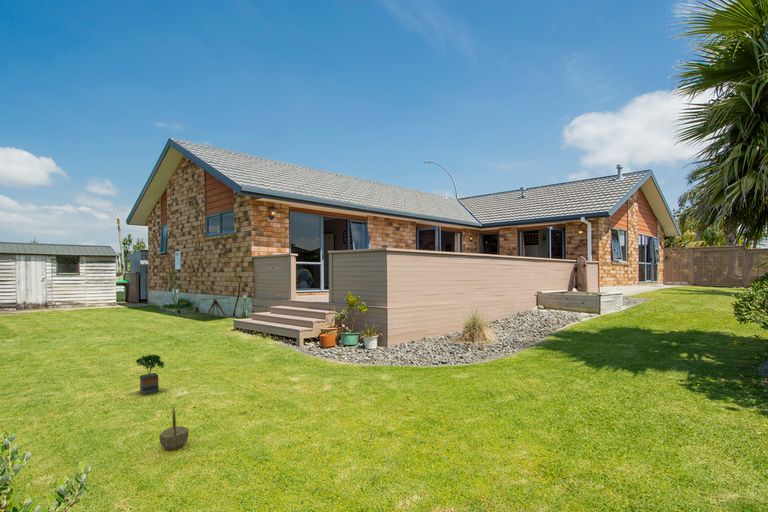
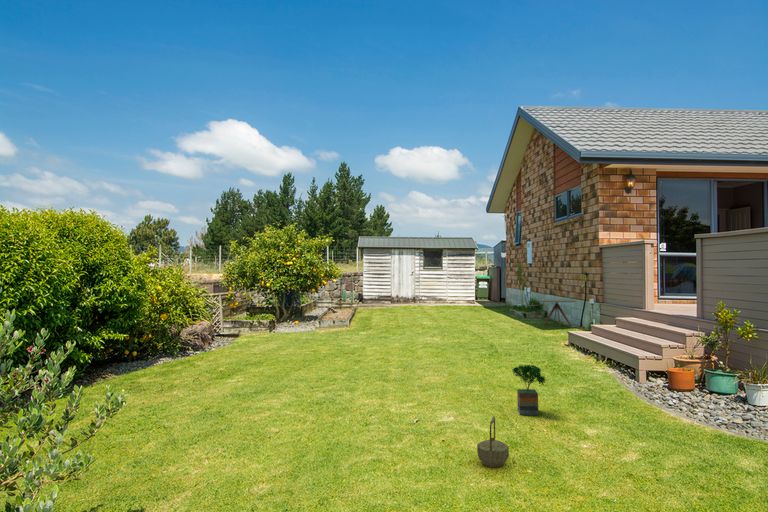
potted tree: present [136,355,164,395] -> present [512,365,545,415]
basket: present [160,407,188,450] -> present [477,416,509,467]

